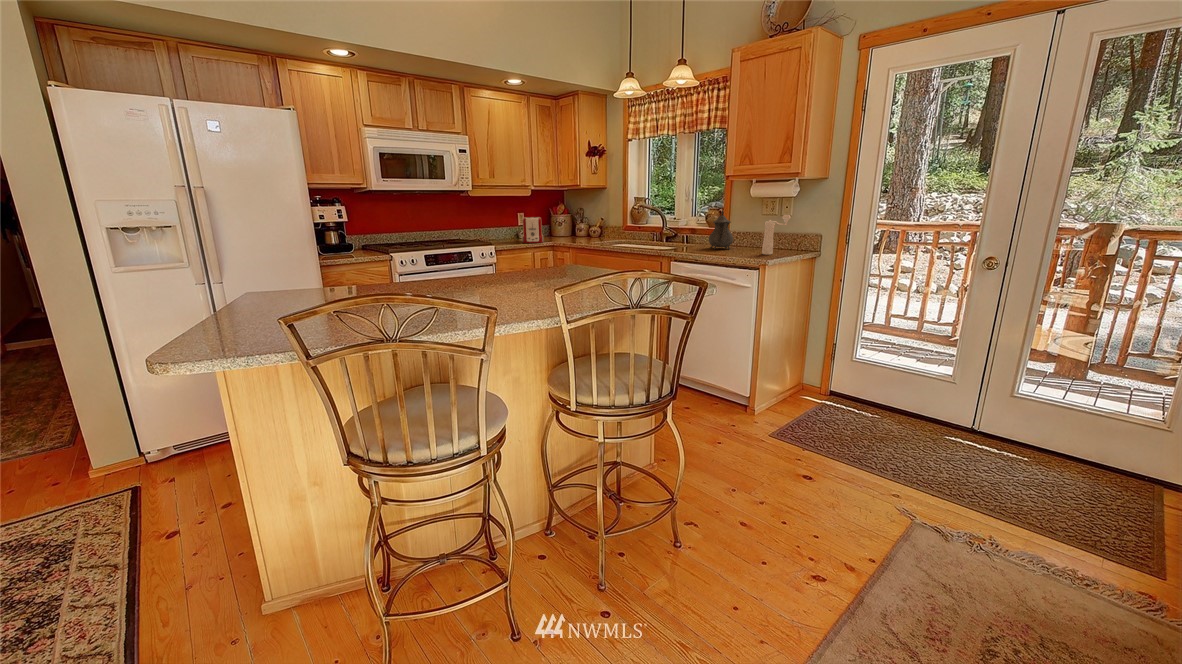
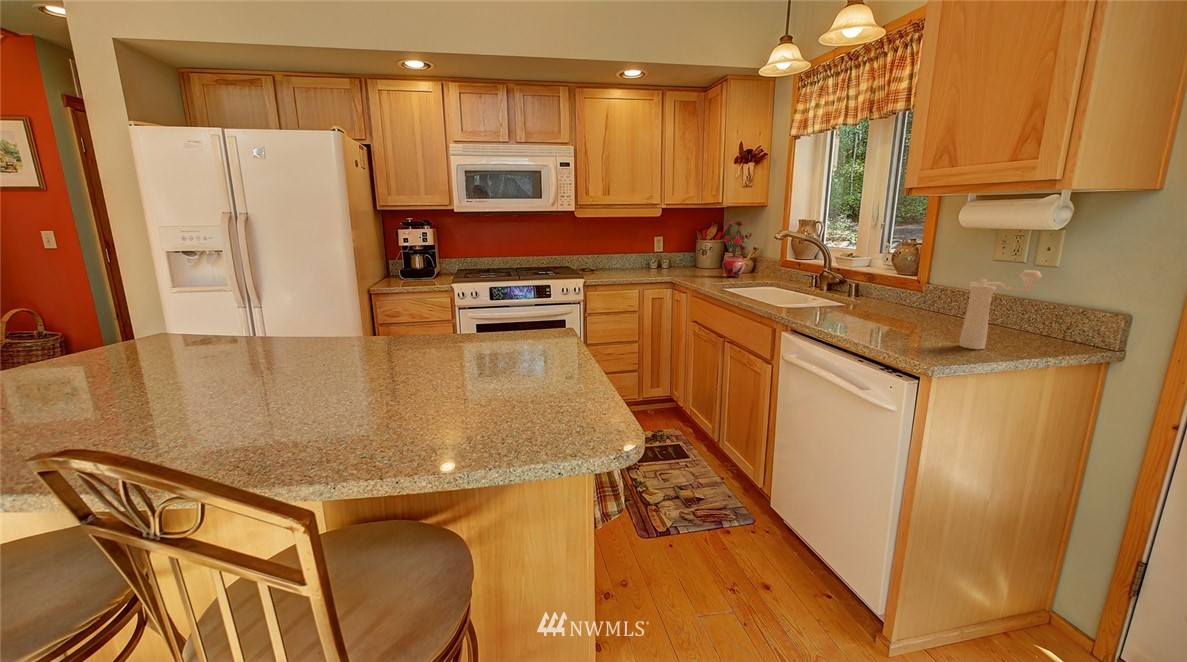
potted plant: none [580,197,604,239] -> present [722,221,752,278]
teapot: present [709,210,733,249] -> none [875,250,924,323]
toaster: present [522,217,544,243] -> none [628,244,664,280]

